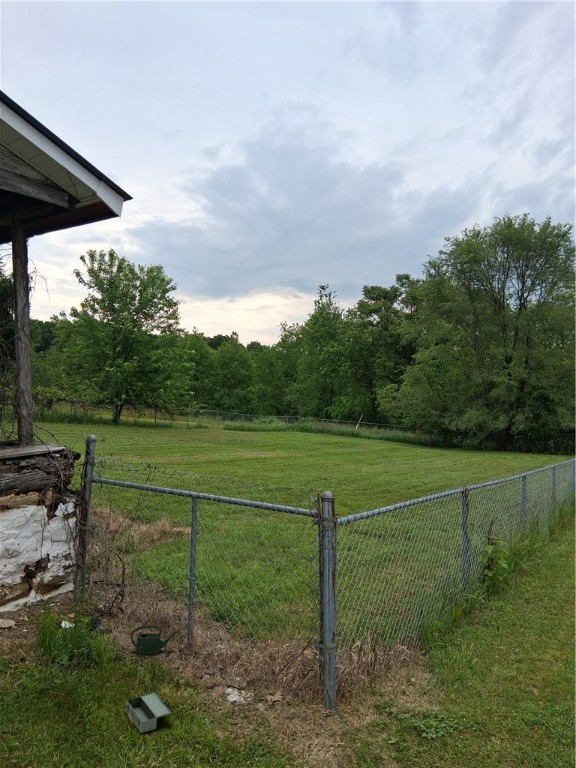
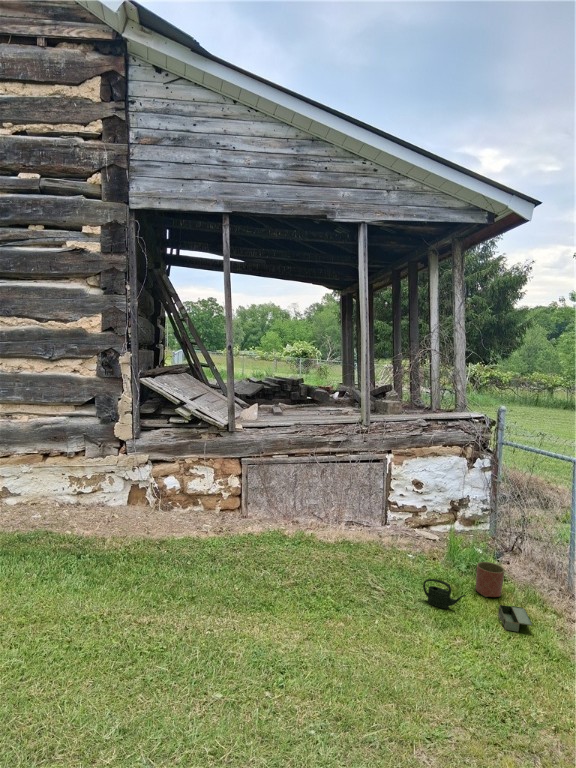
watering can: present [131,625,177,655] -> present [423,579,466,609]
planter: none [89,644,125,694] -> present [476,562,505,597]

